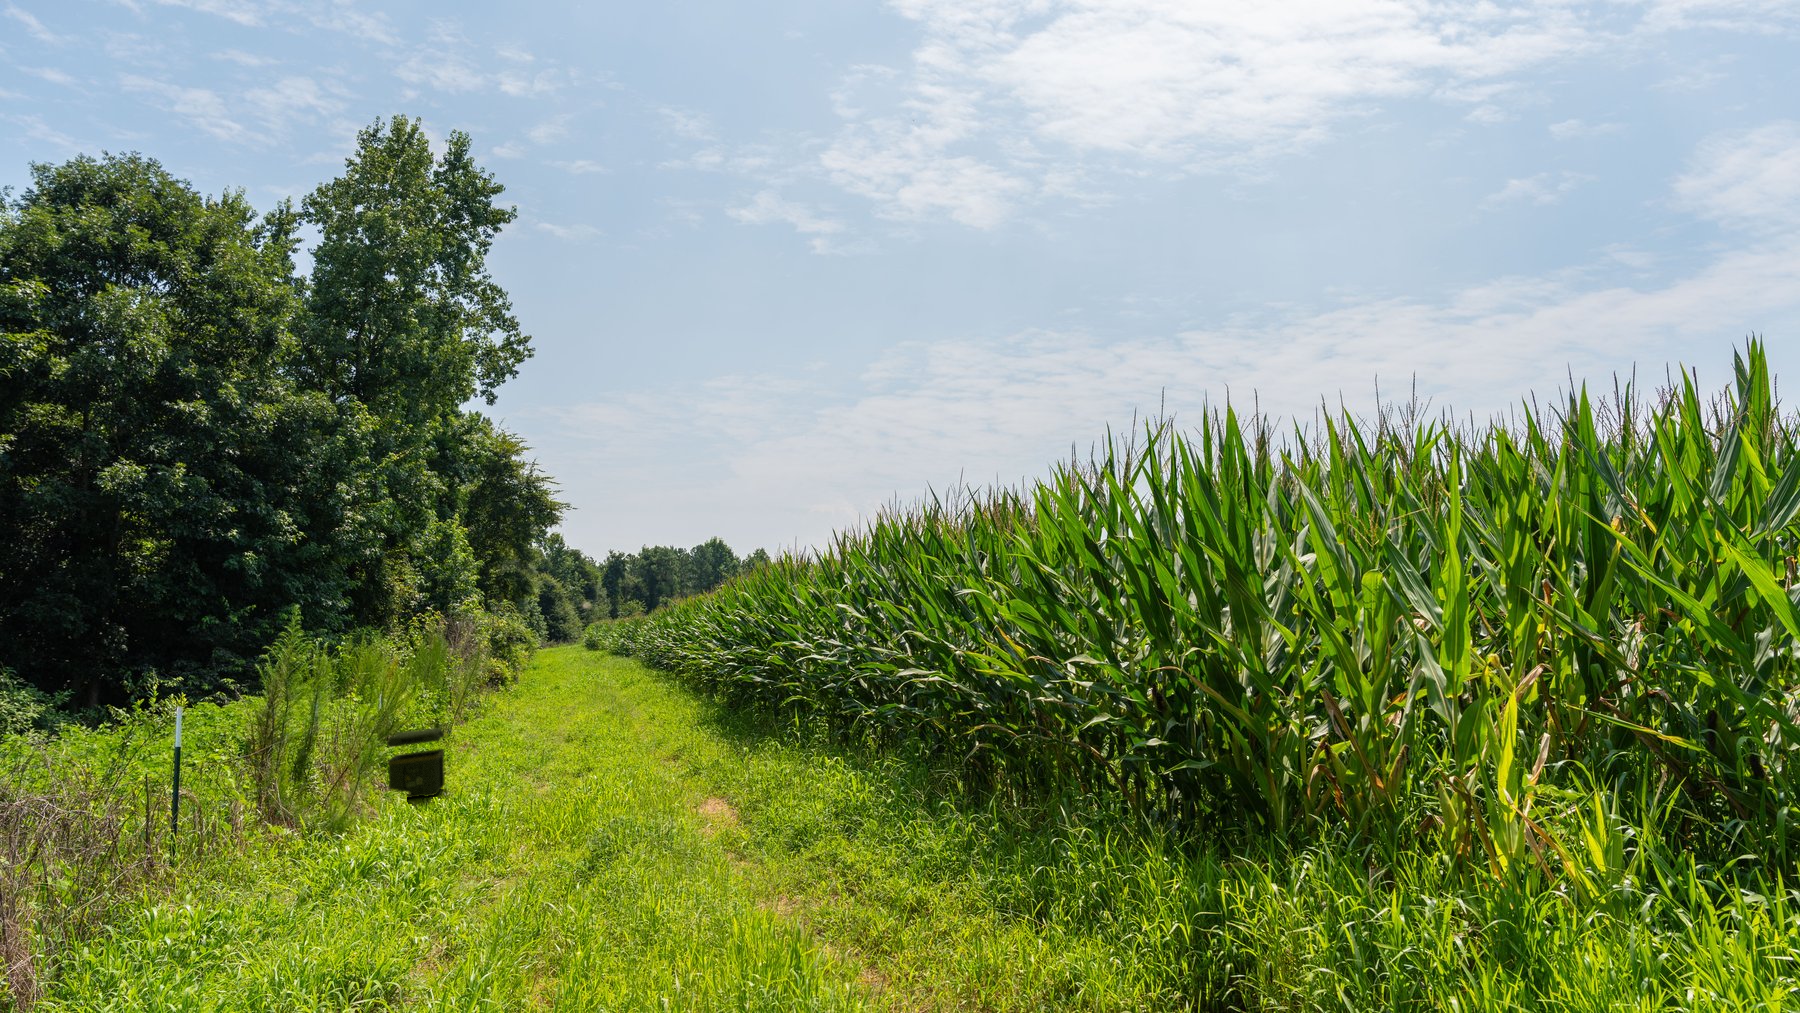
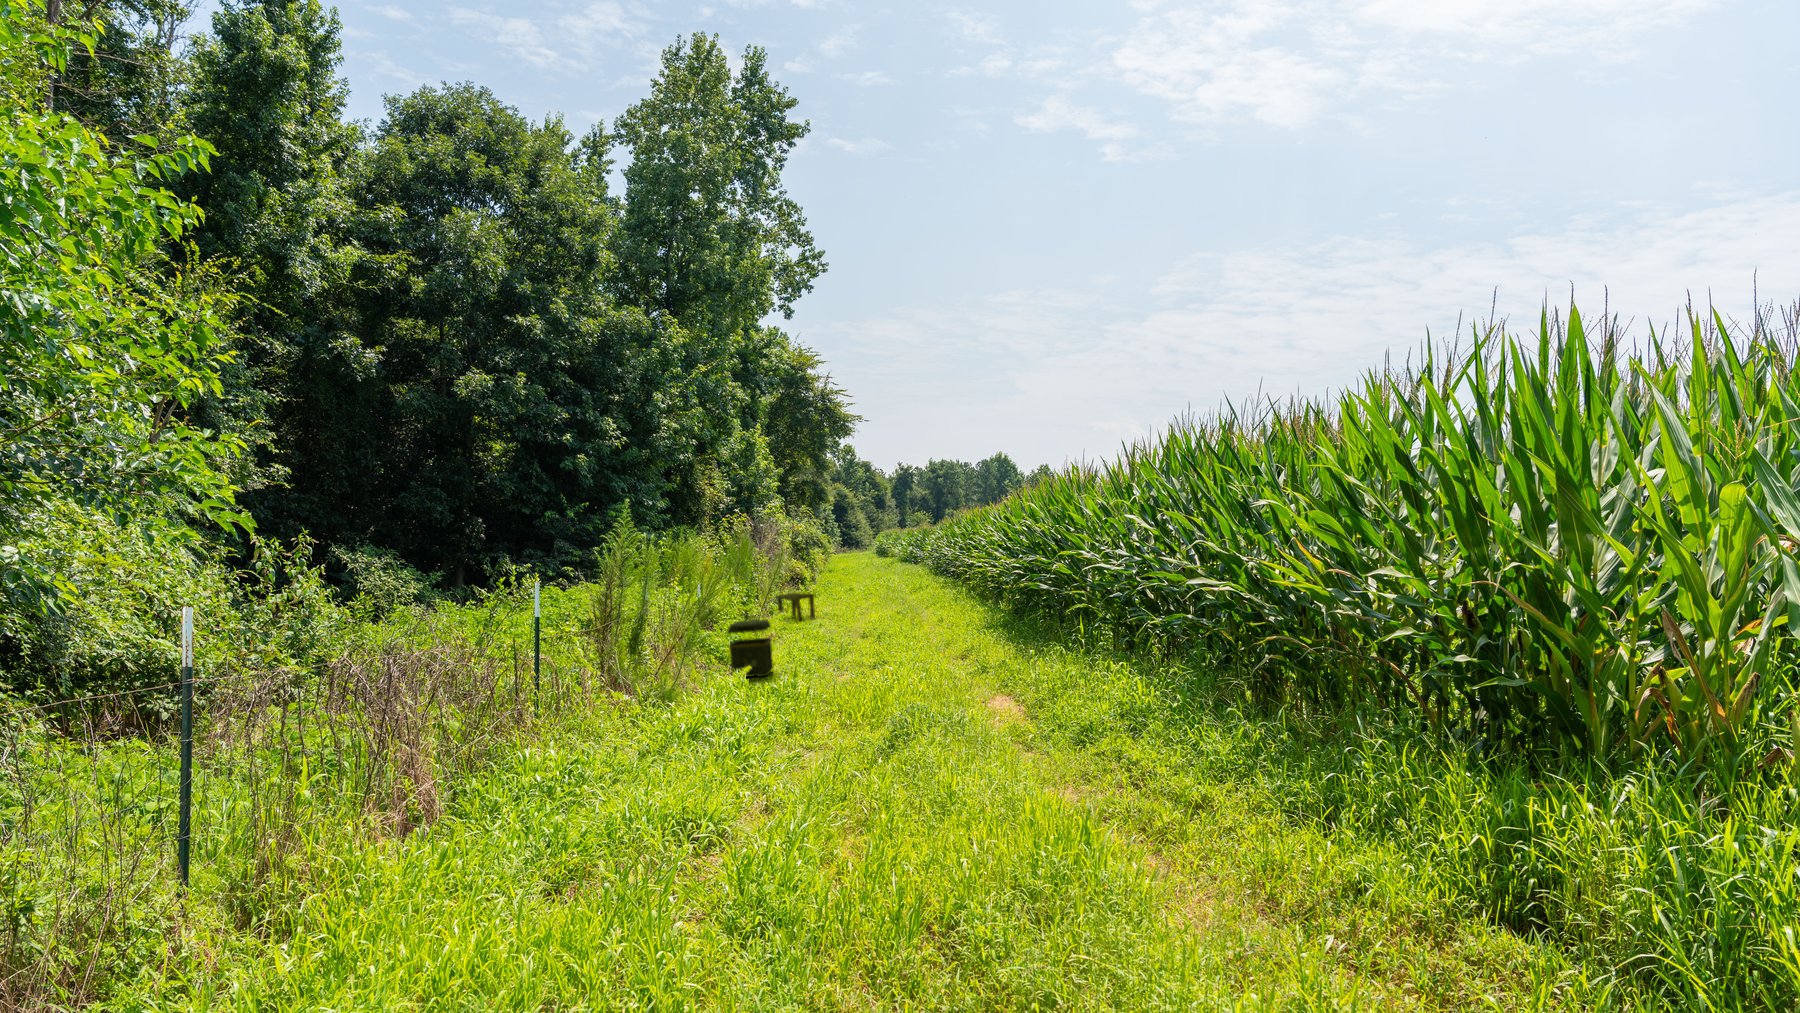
bench: none [463,694,508,726] -> present [777,592,815,621]

